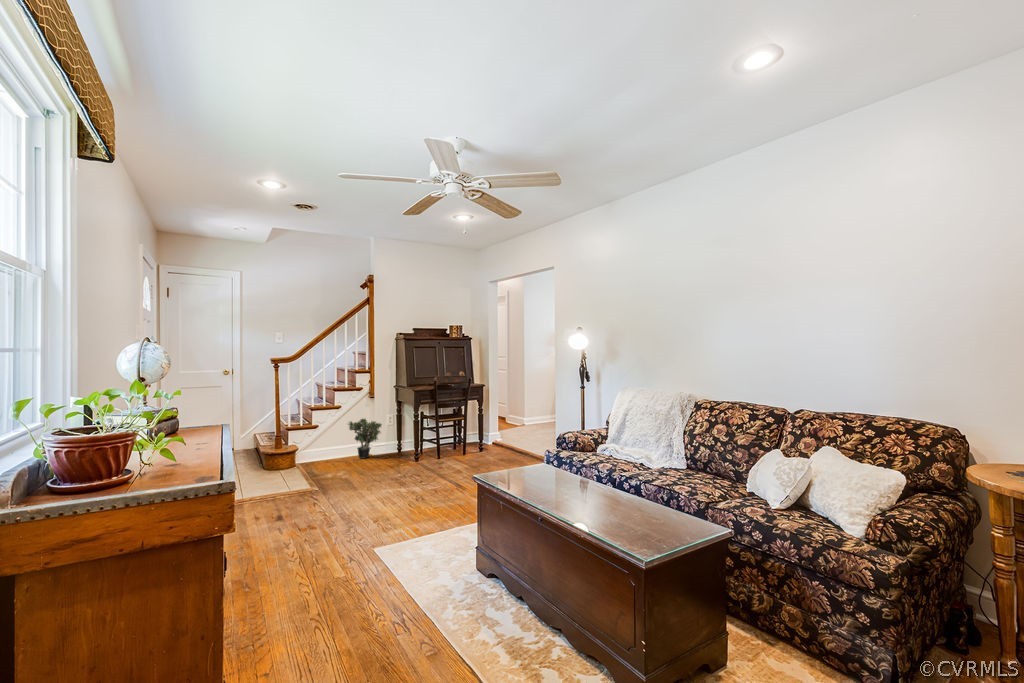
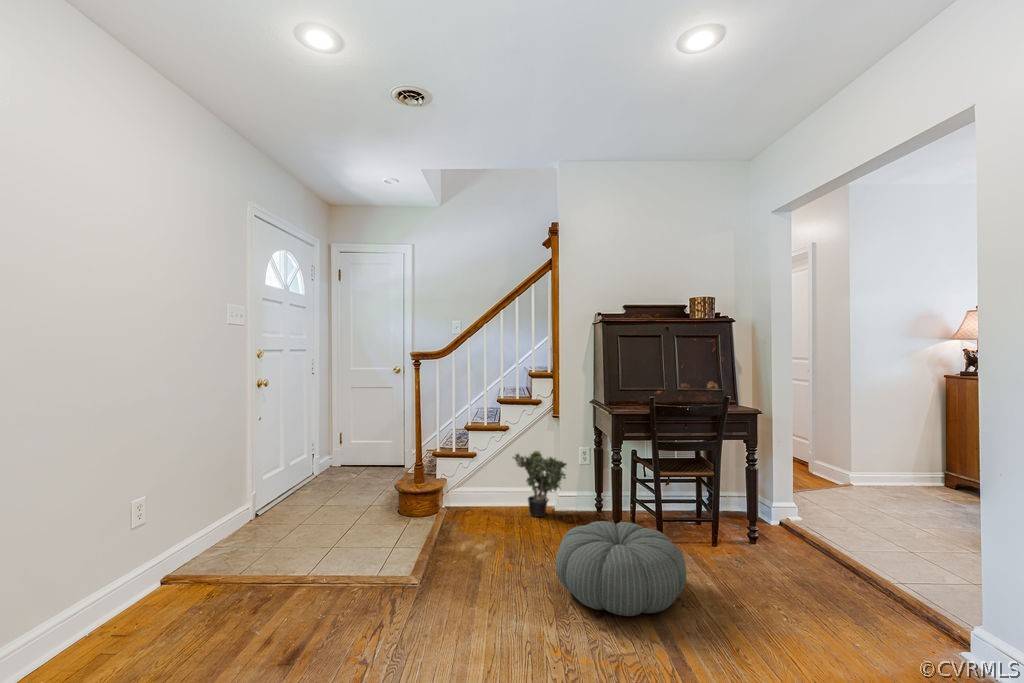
pouf: none [396,444,458,480] -> present [556,521,686,616]

